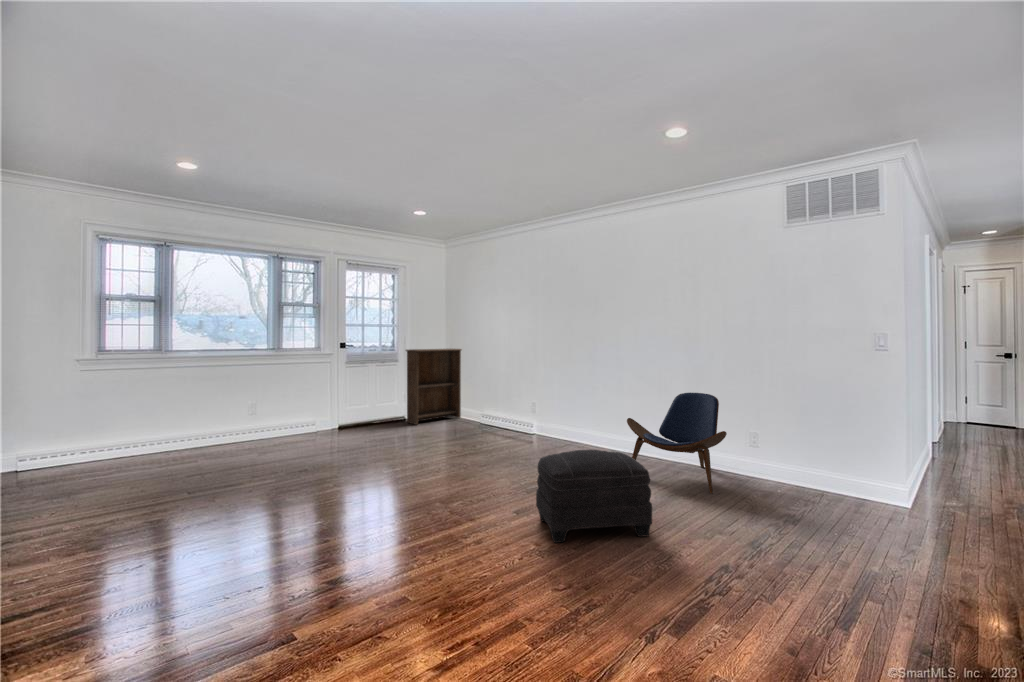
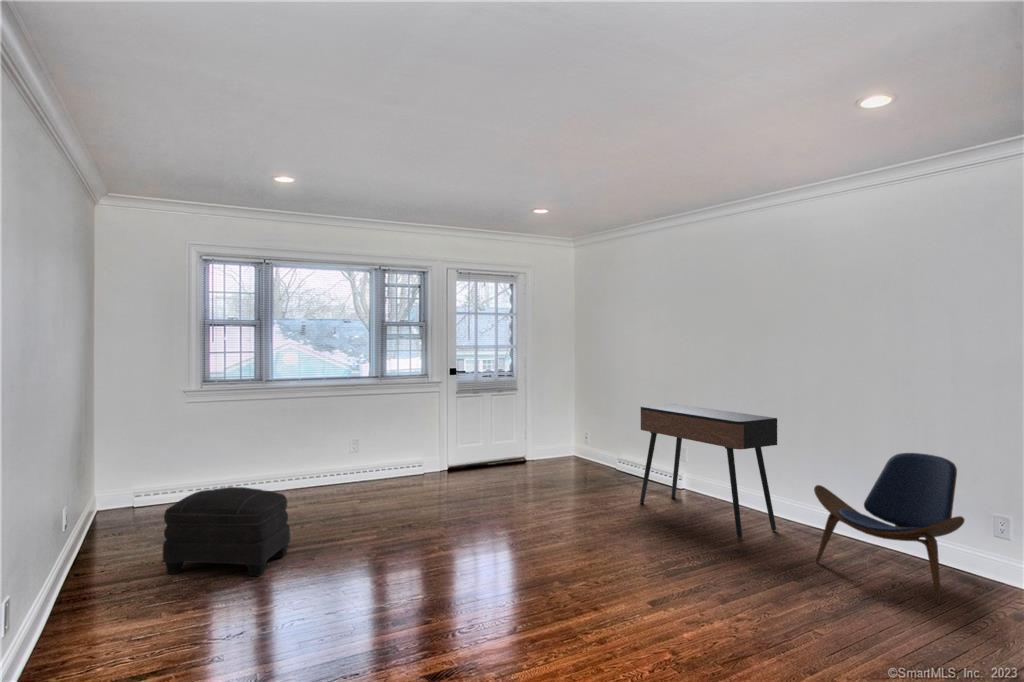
bookshelf: present [406,349,462,425] -> none [525,373,596,470]
console table: none [498,367,599,462] -> present [640,404,777,538]
ottoman: present [536,450,652,543] -> present [163,487,290,576]

